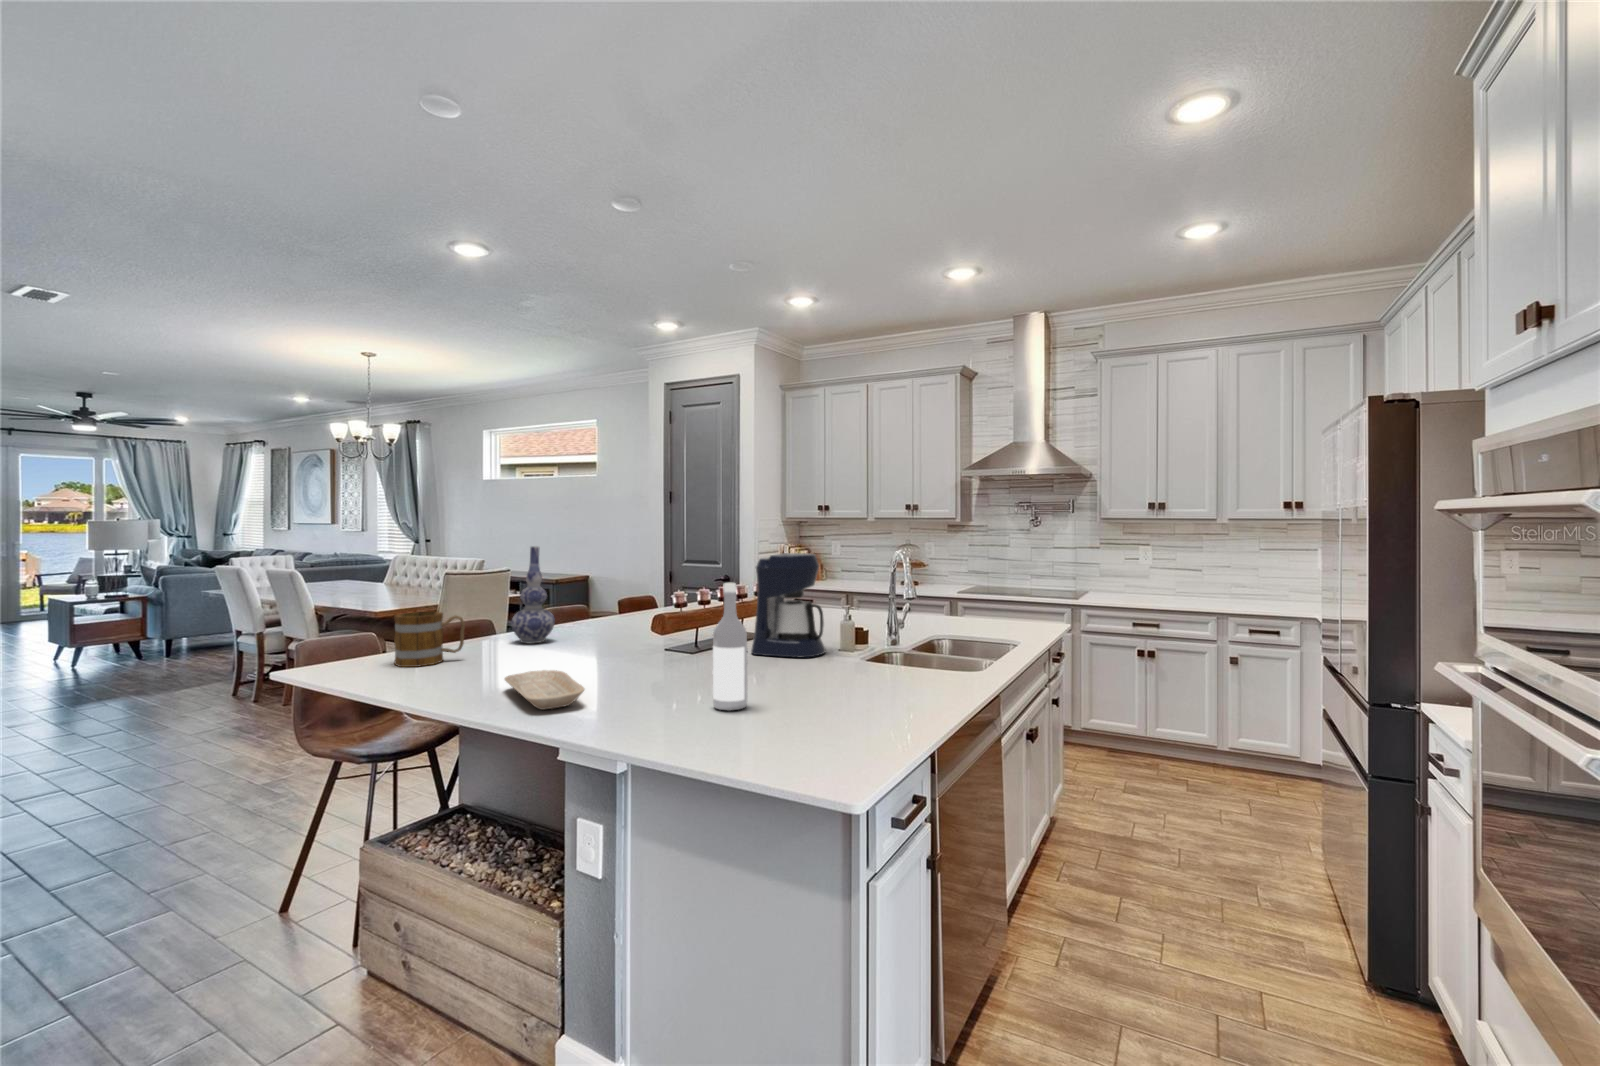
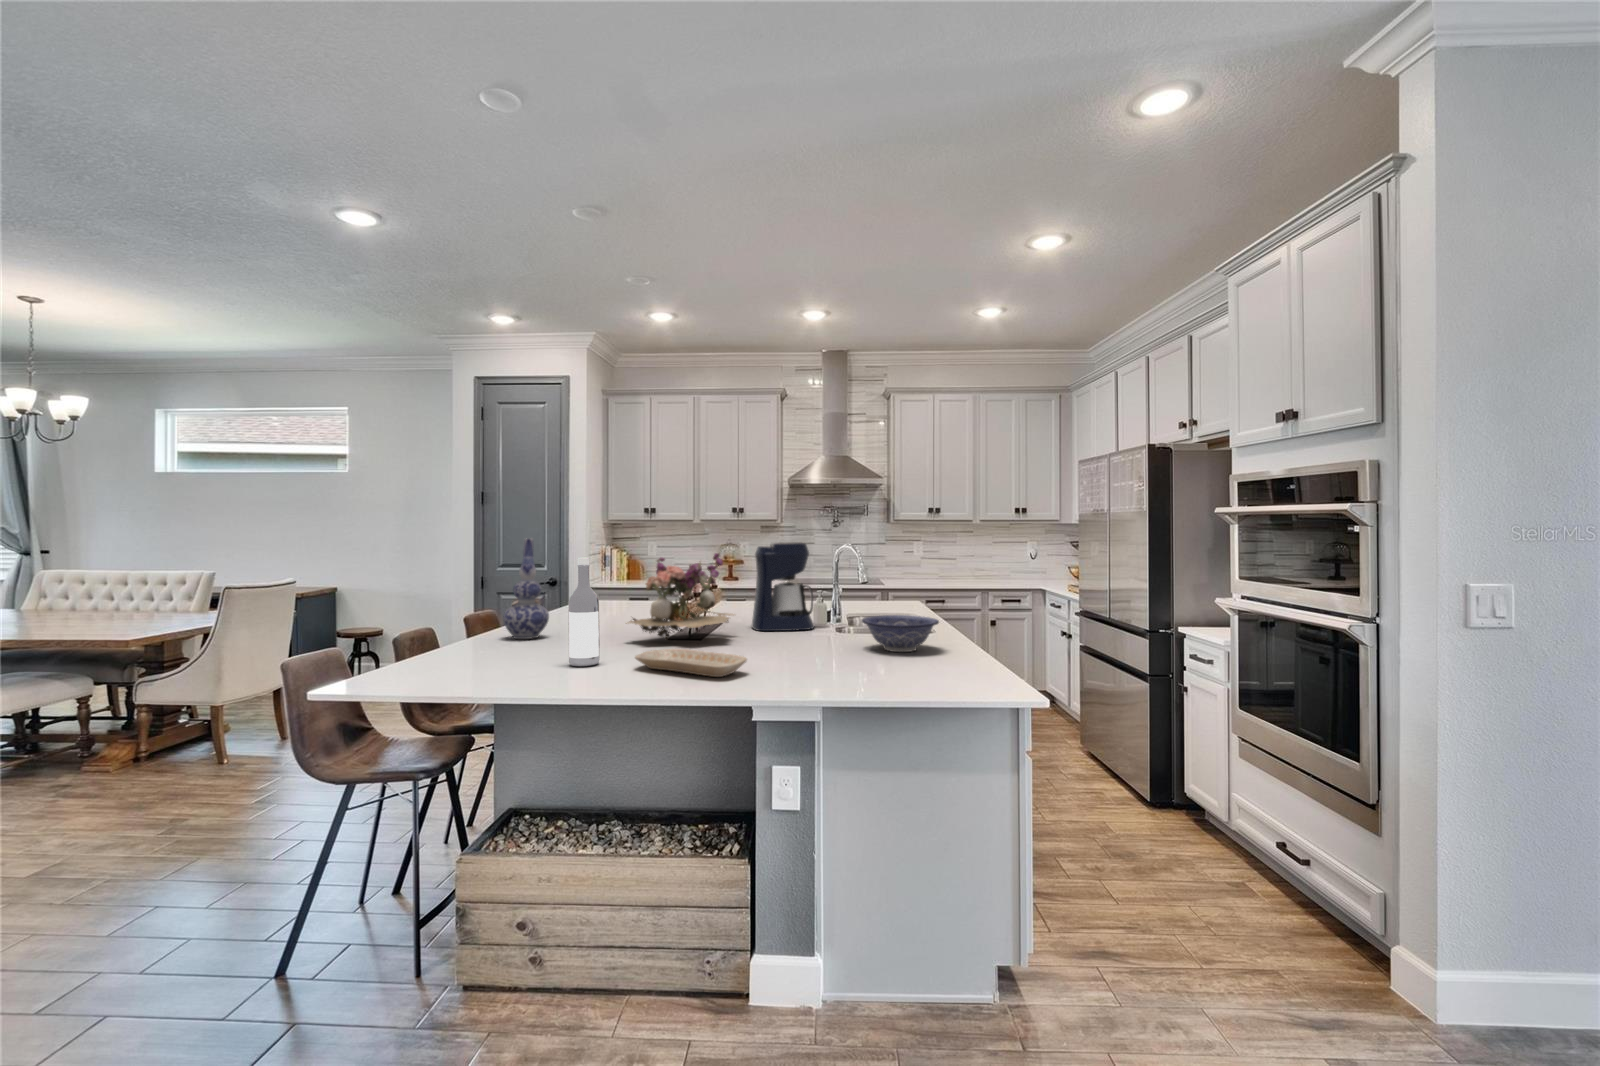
flower arrangement: none [589,562,710,658] -> present [626,553,734,638]
wine bottle: present [713,583,748,711] -> present [568,557,600,667]
mug: present [394,612,465,667] -> none [439,606,508,666]
decorative bowl: none [782,651,879,702] -> present [862,615,939,652]

